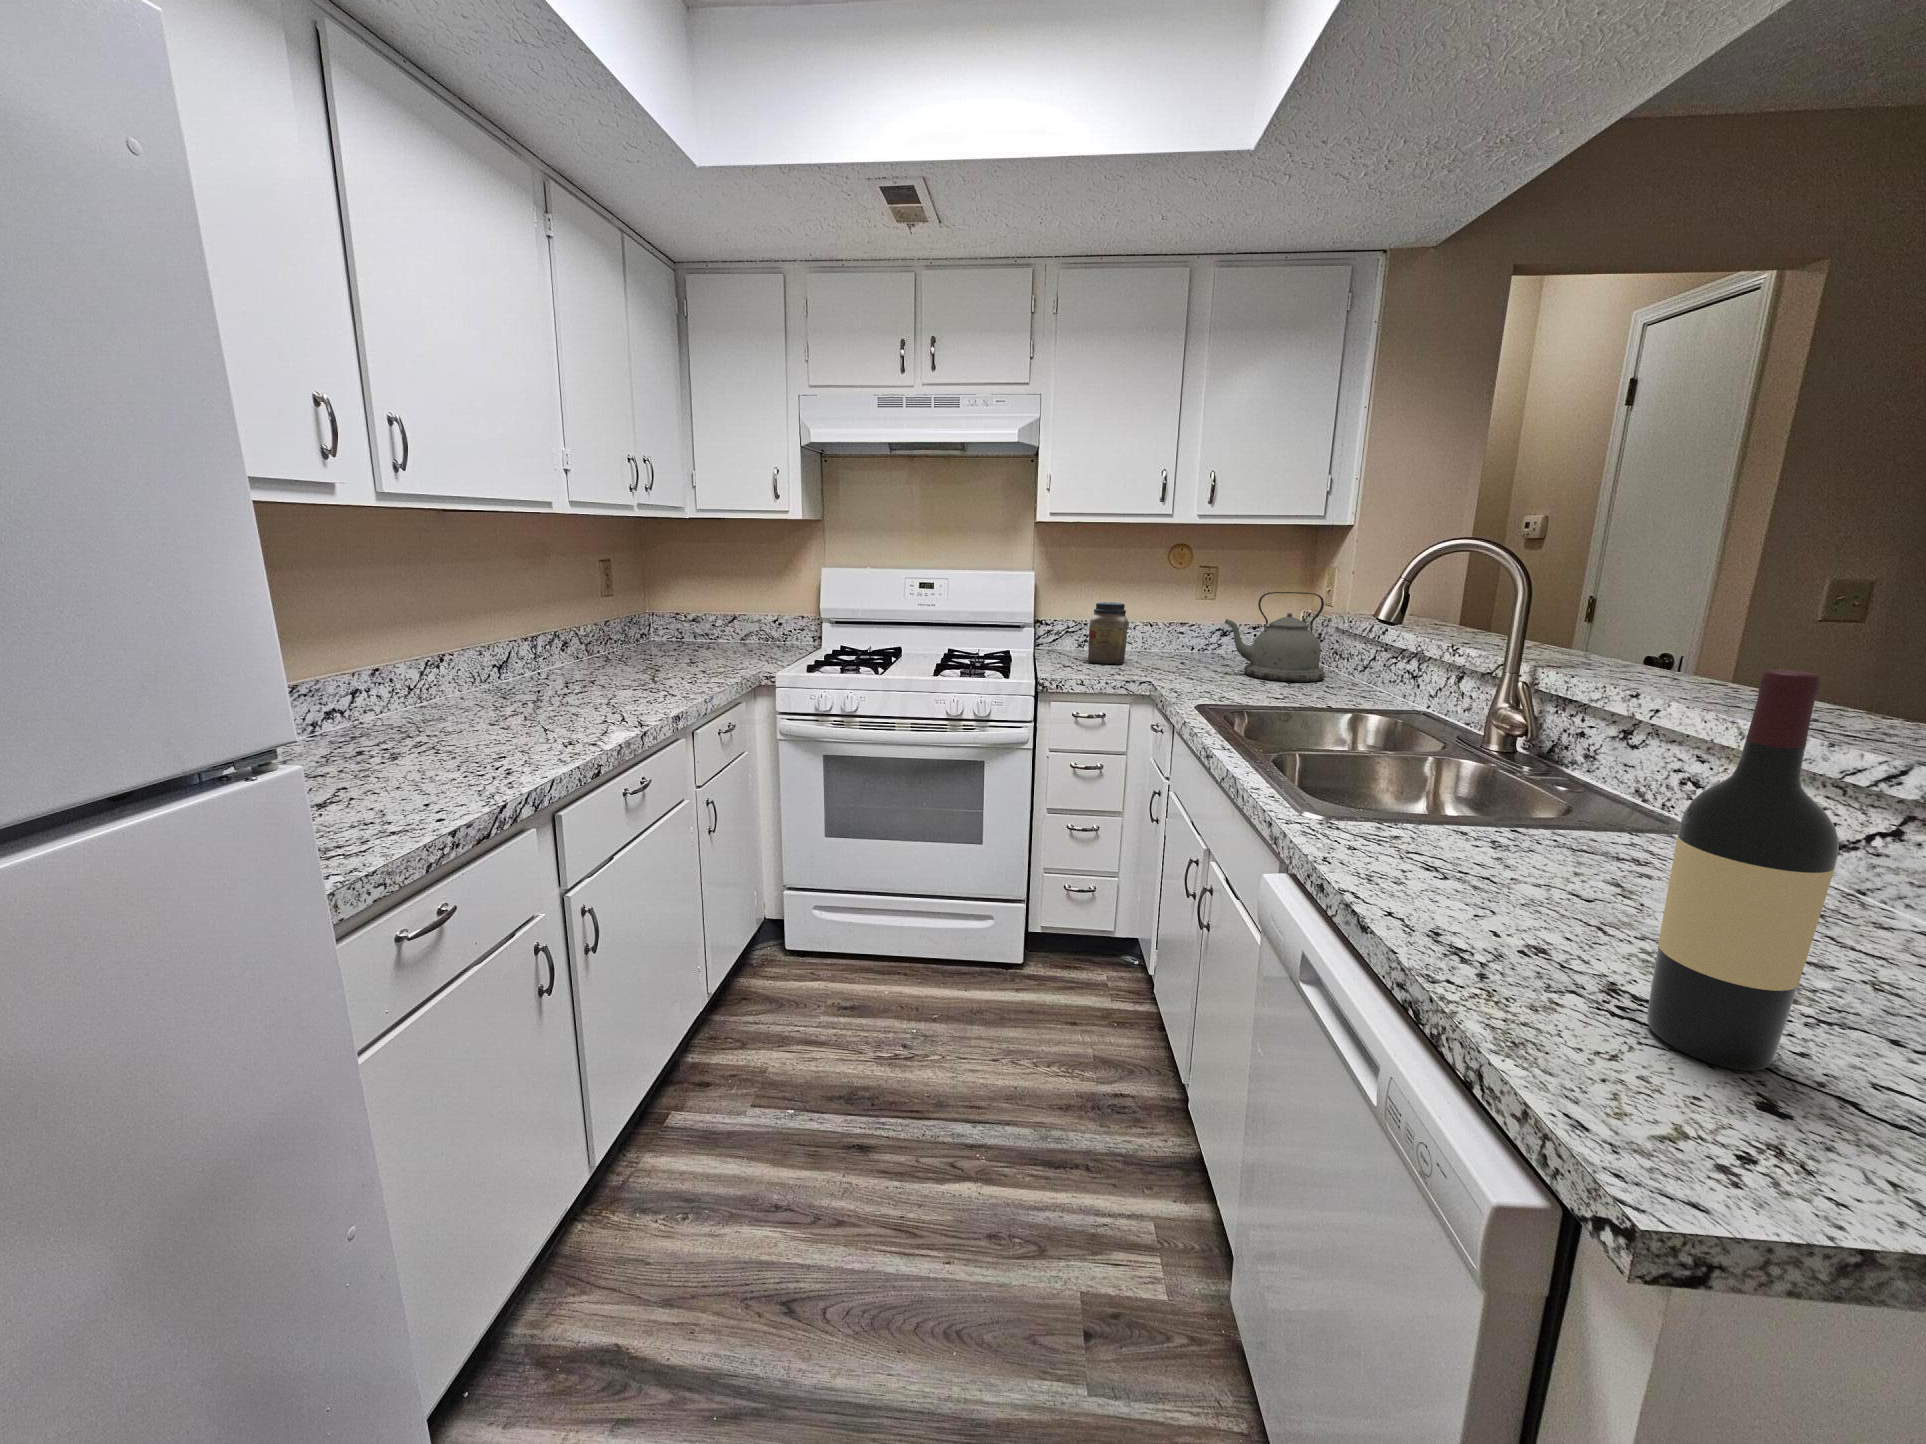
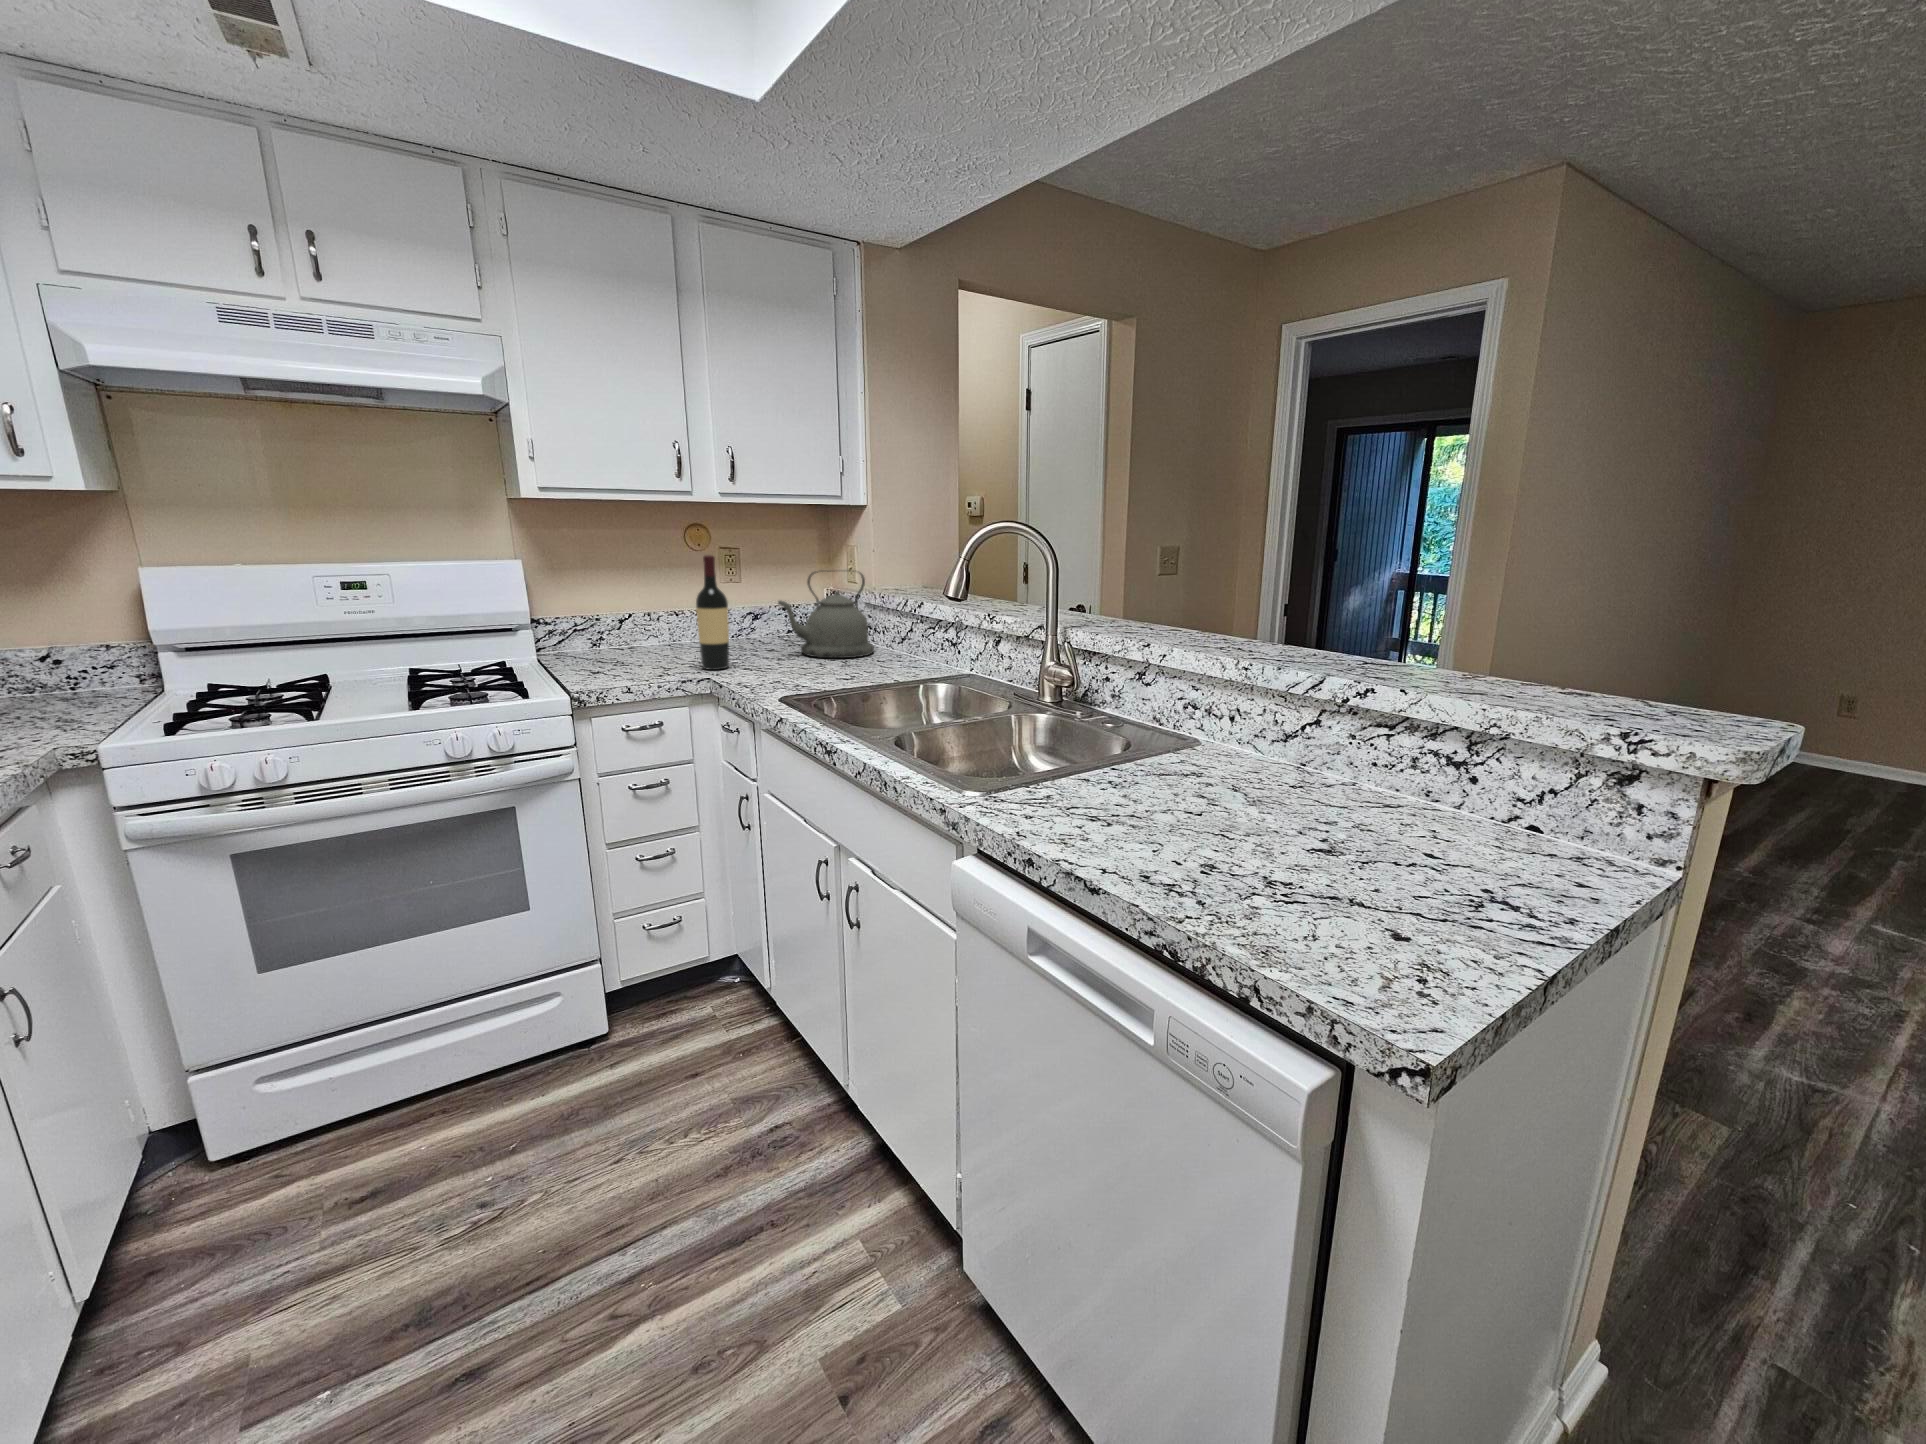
jar: present [1088,602,1128,664] -> none [621,588,668,661]
wine bottle: present [1647,669,1839,1070] -> present [696,555,729,670]

